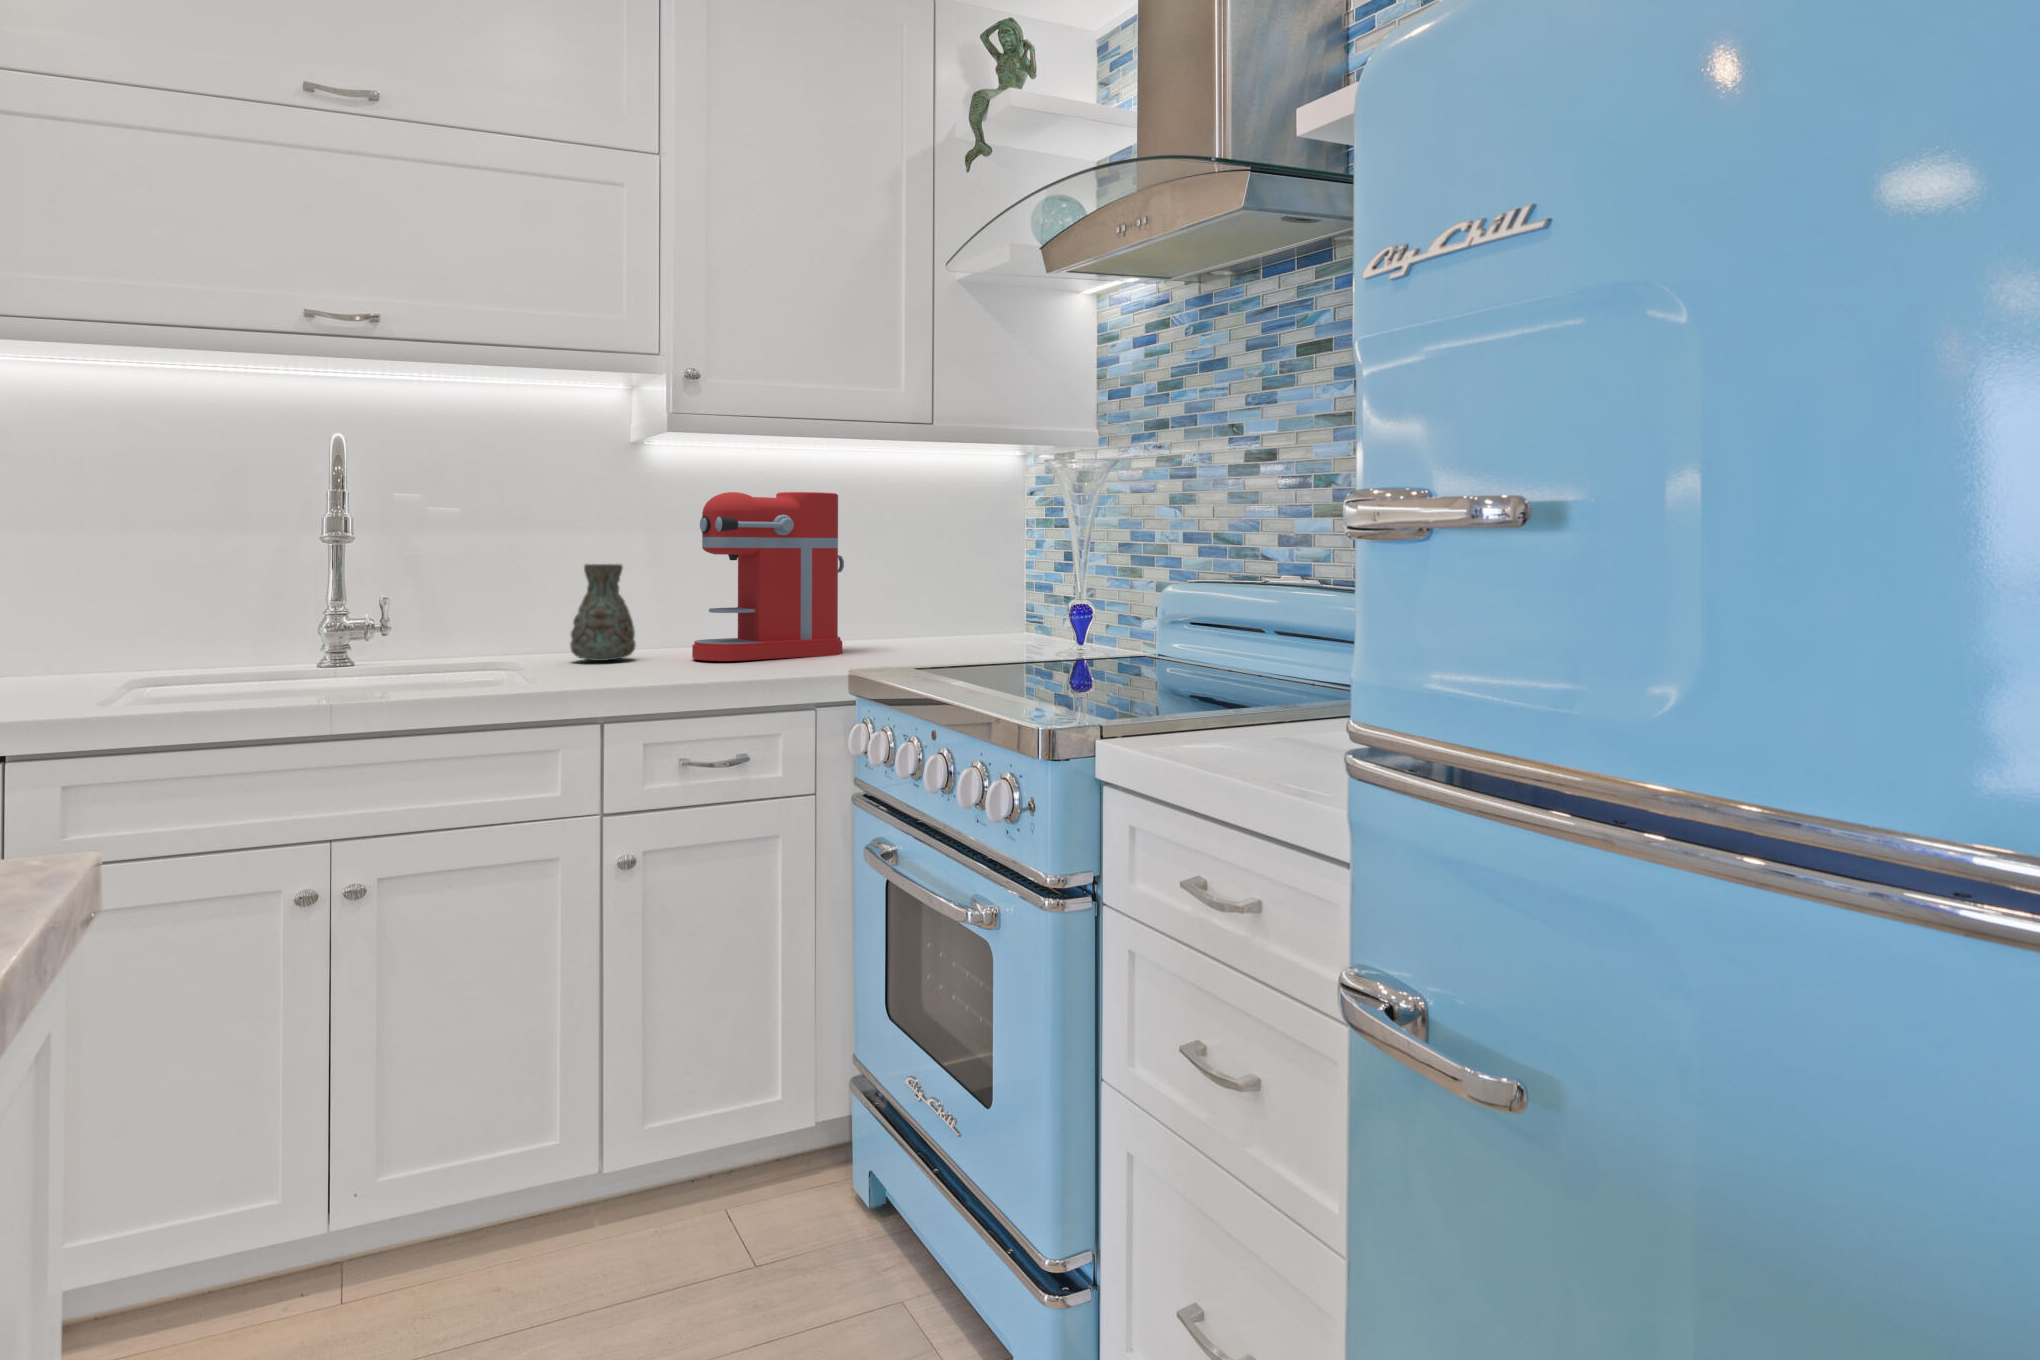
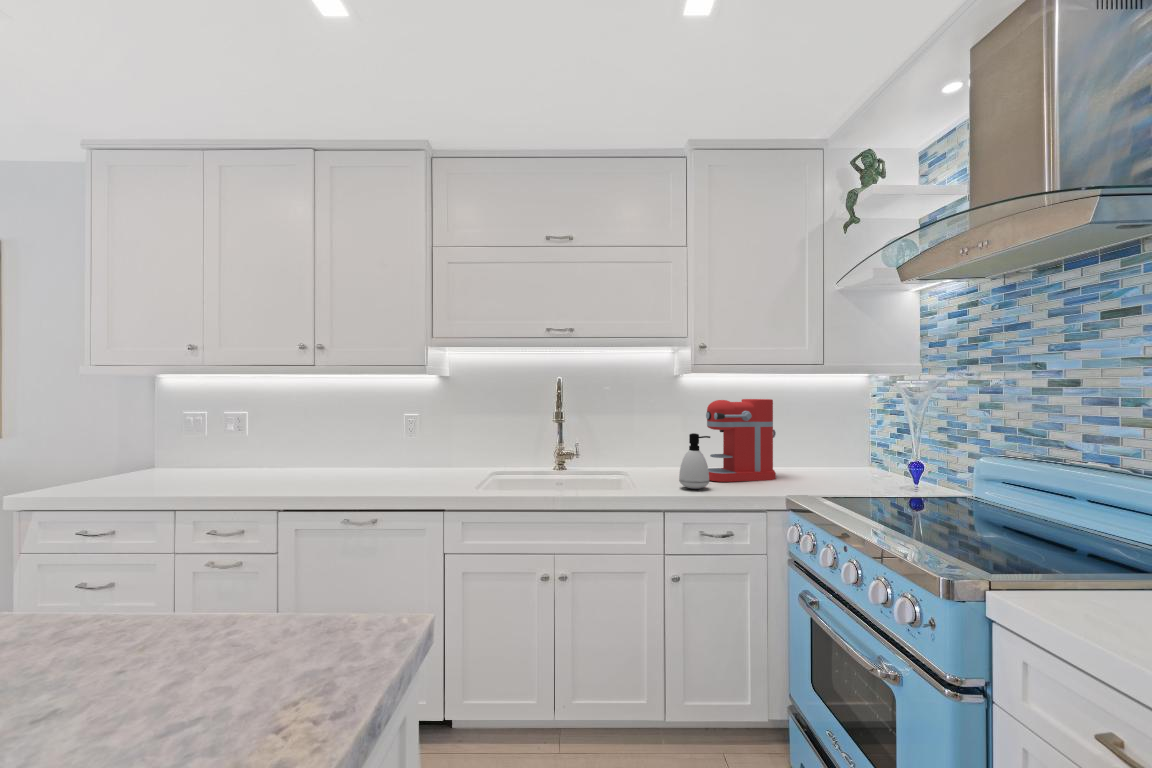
soap dispenser: none [637,556,704,672] -> present [679,433,710,489]
decorative vase: present [570,564,636,661] -> none [648,432,676,476]

